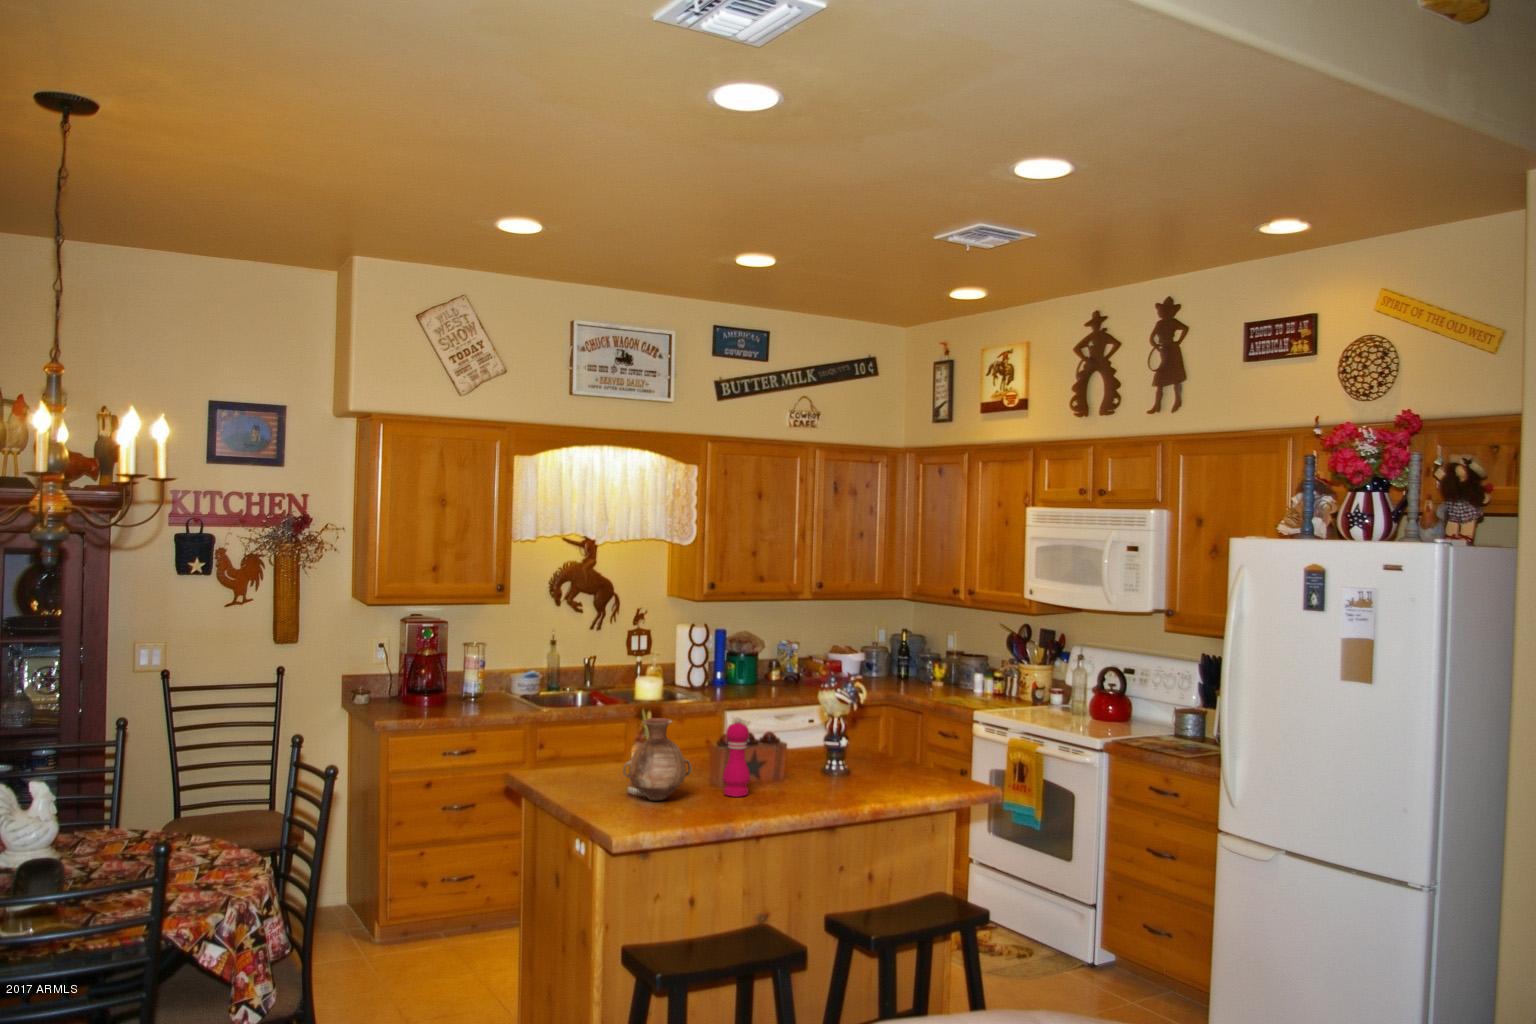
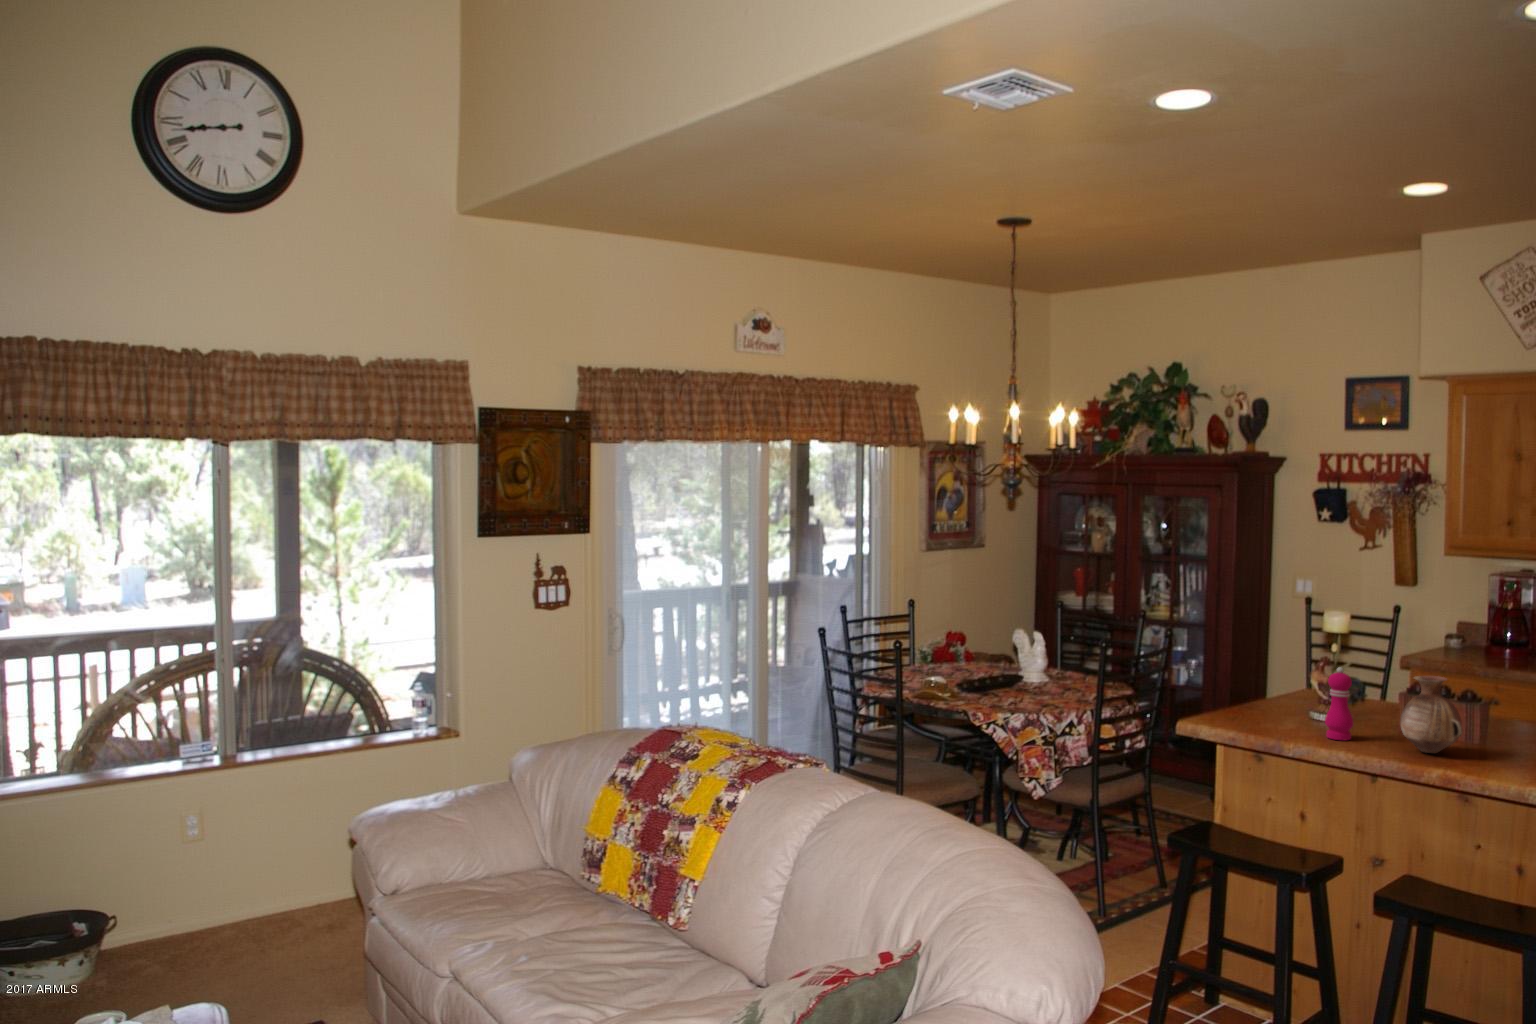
vase: present [623,718,692,800] -> present [1400,676,1463,753]

